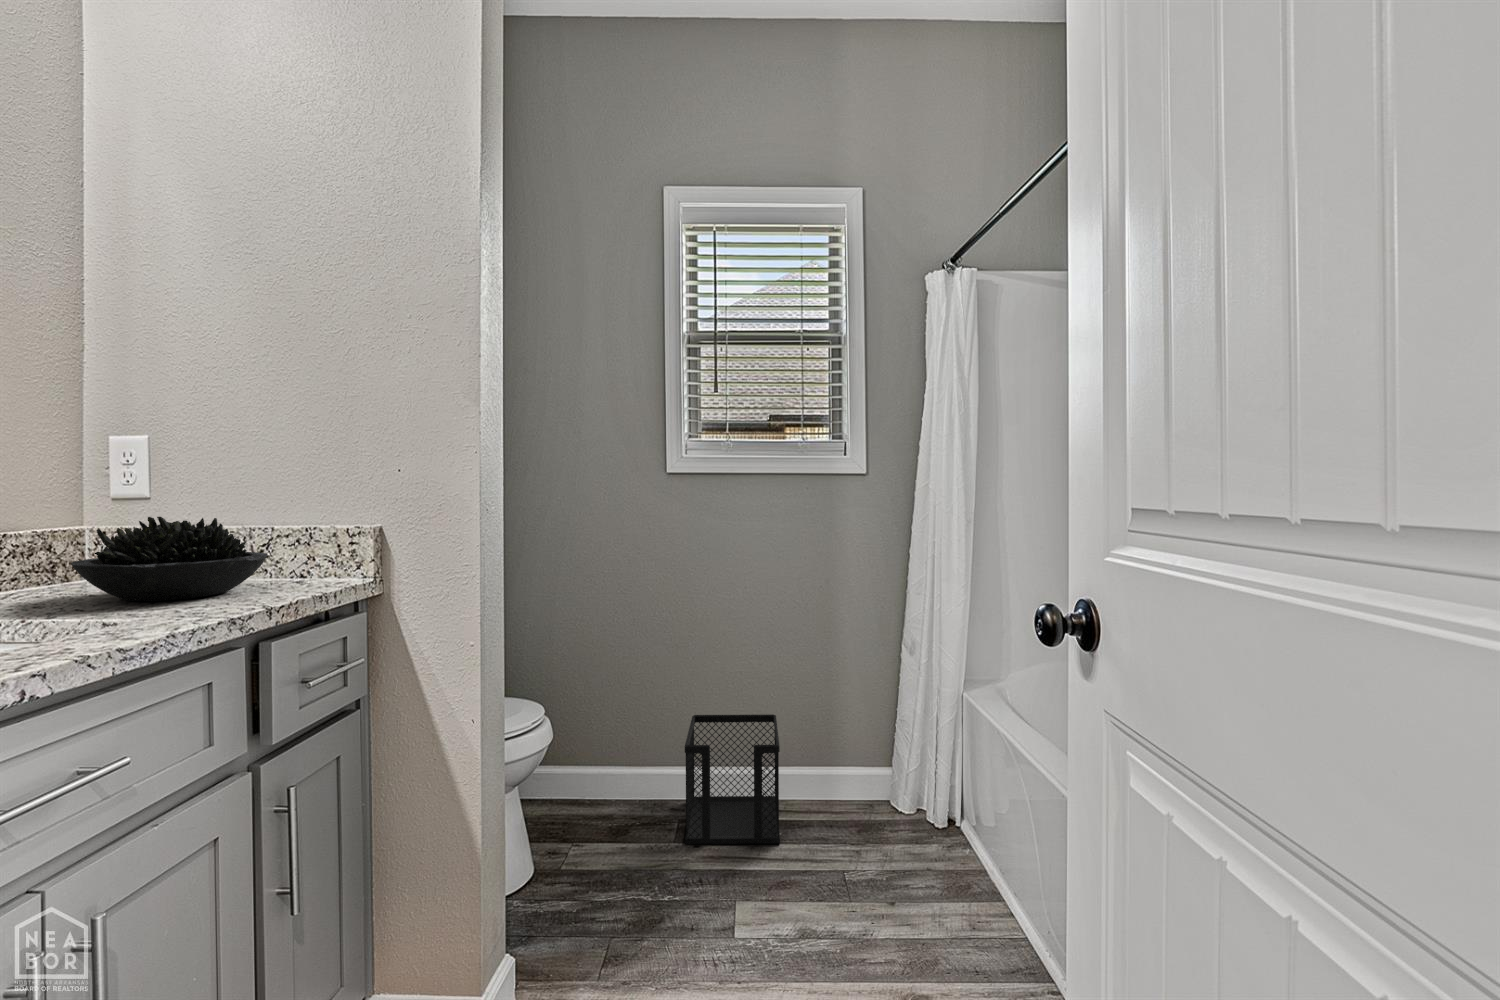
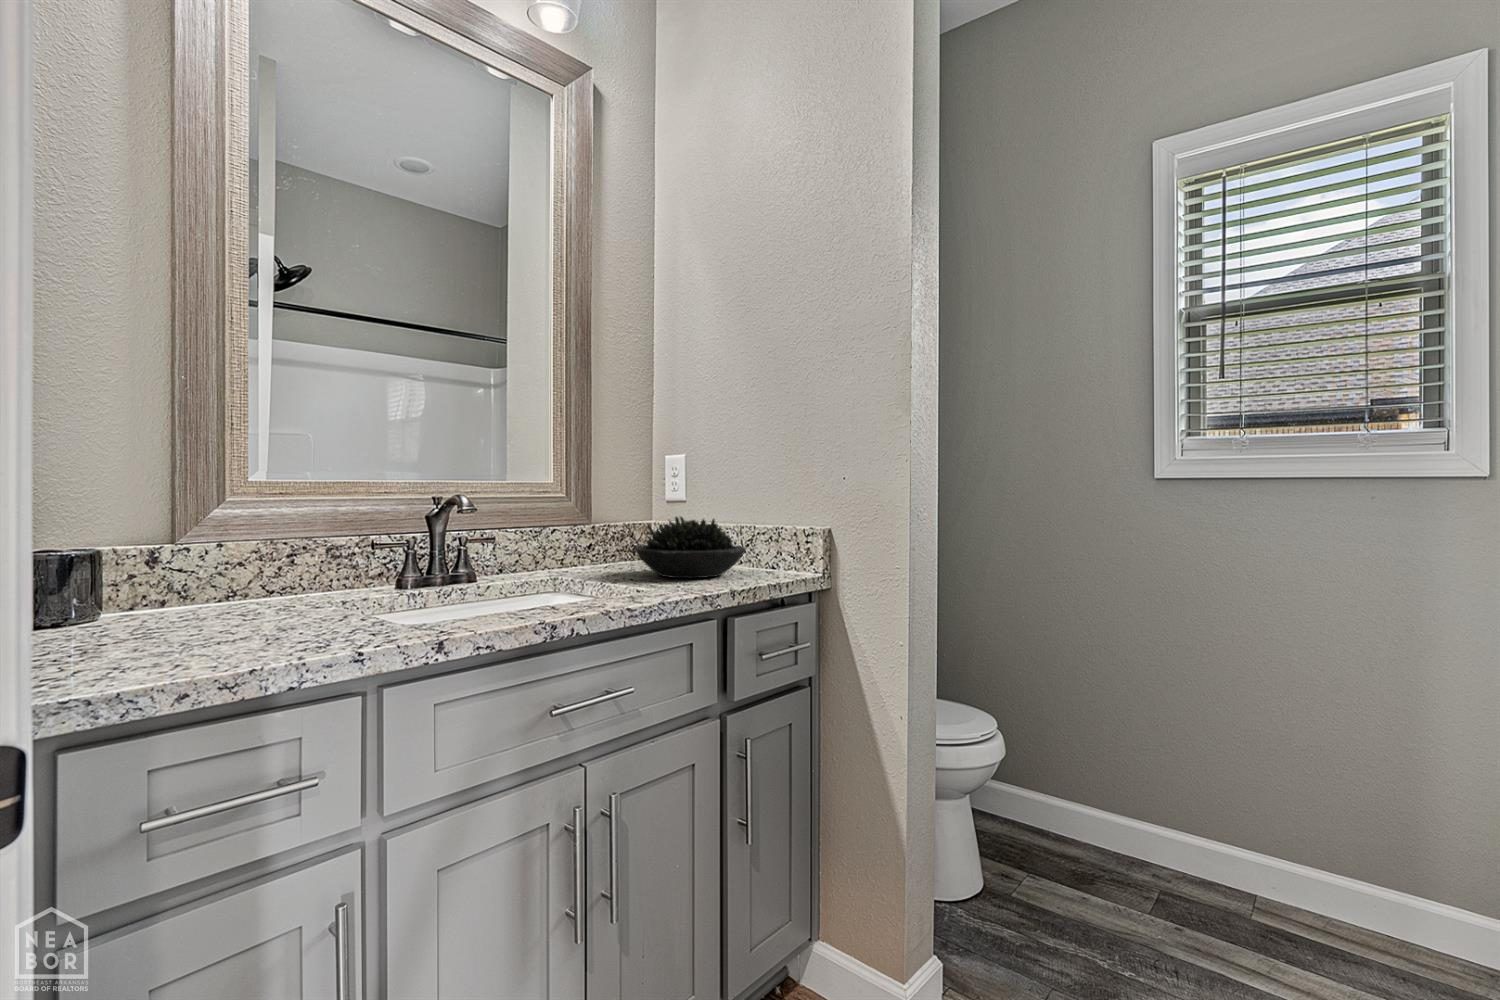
wastebasket: present [685,714,780,844] -> none [1163,773,1315,969]

